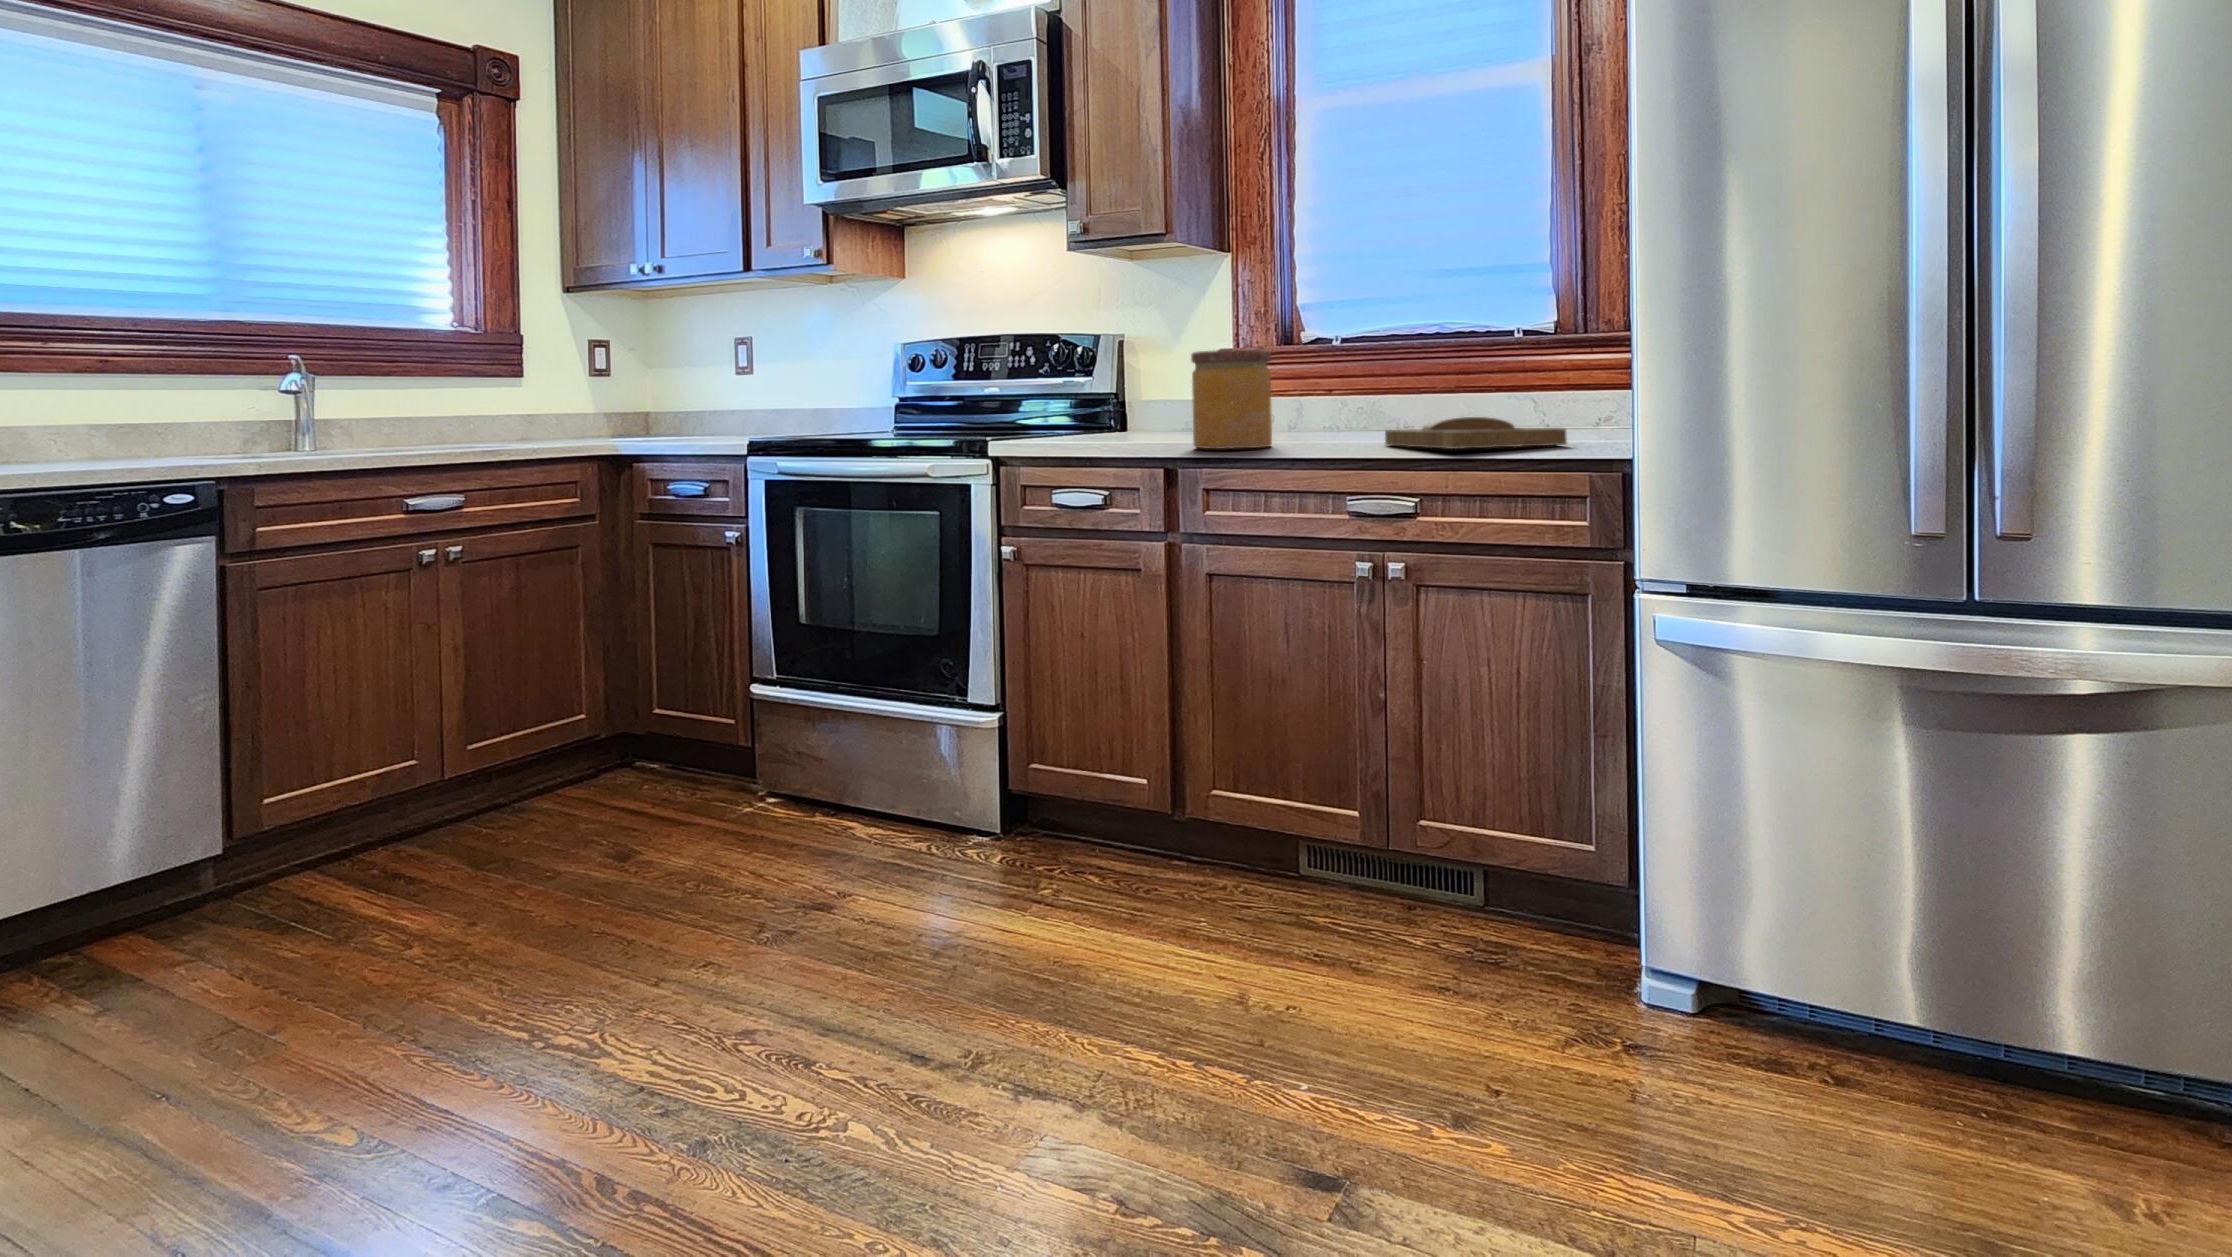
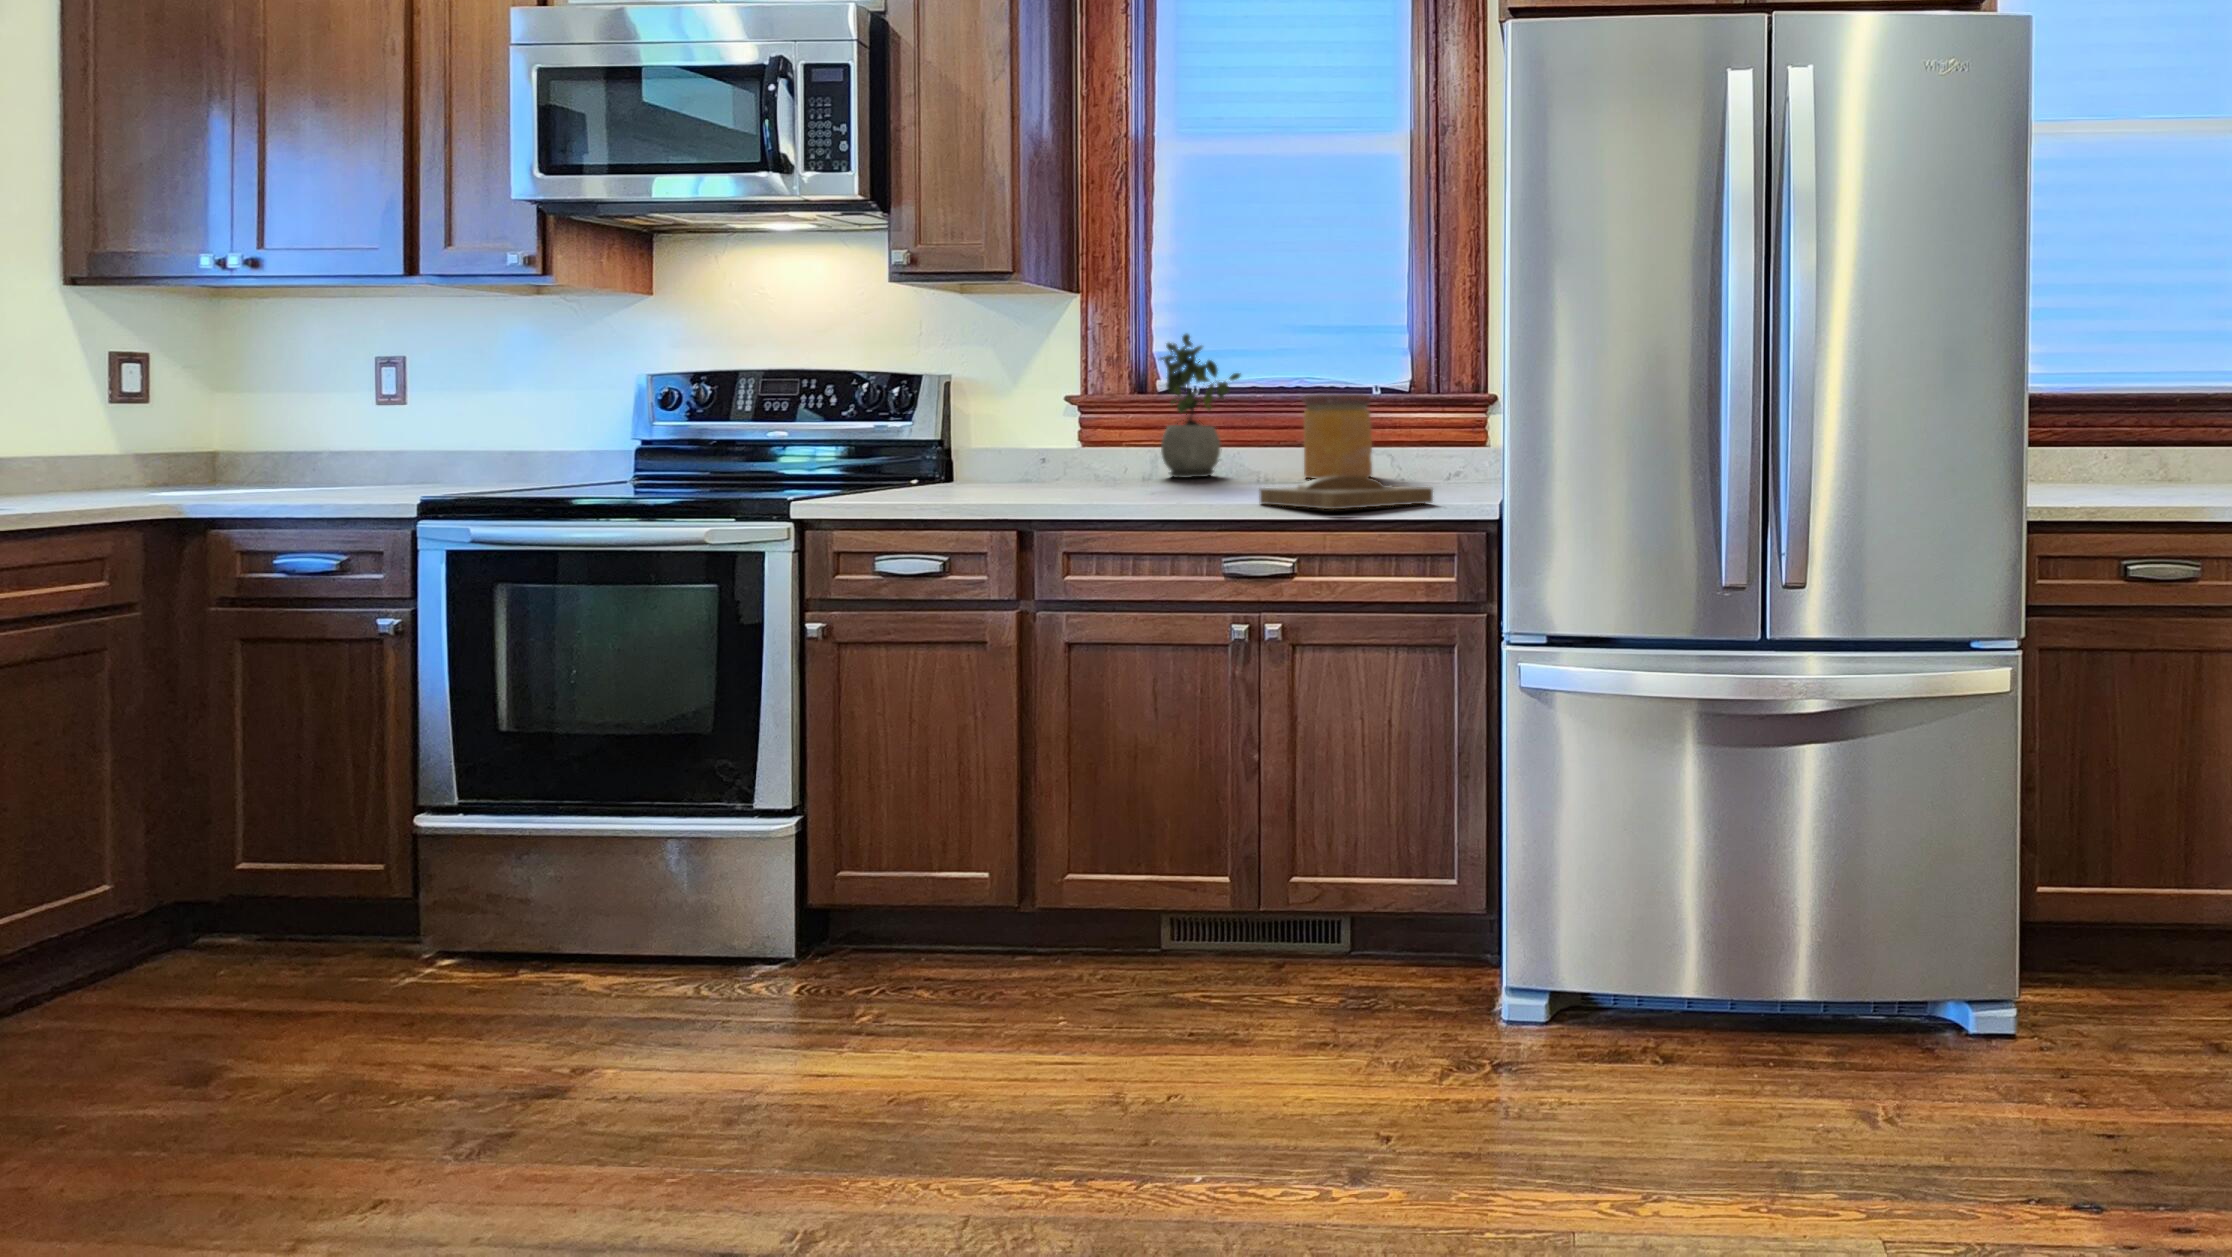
potted plant: none [1301,285,1379,425] -> present [1160,334,1240,478]
jar: present [1191,350,1272,449] -> present [1303,394,1372,478]

